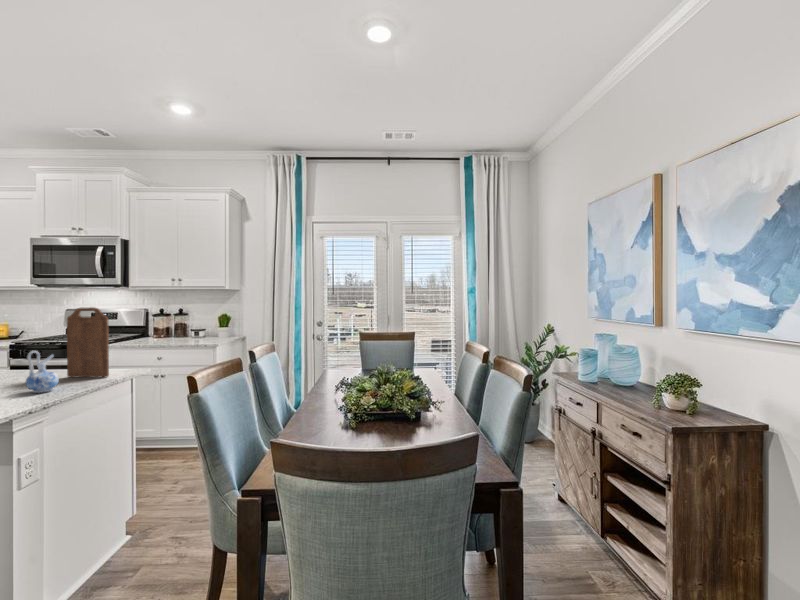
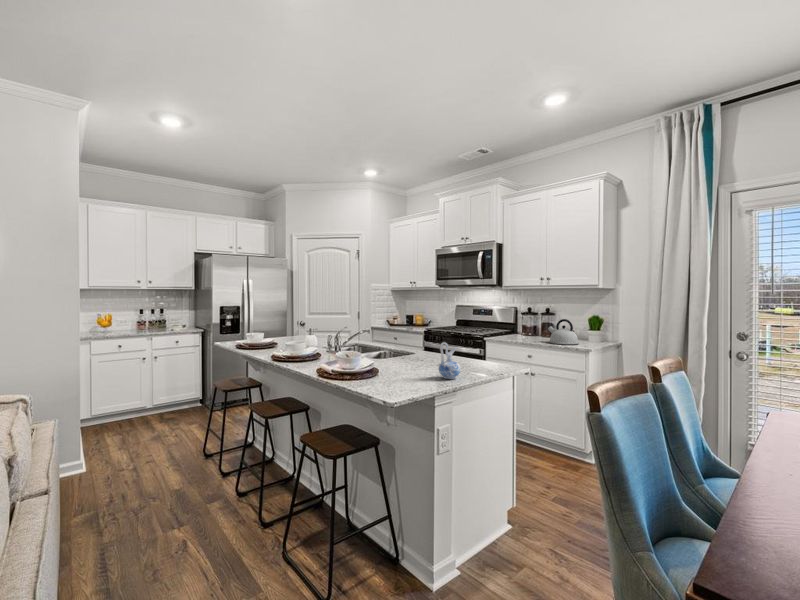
cutting board: present [67,307,109,377] -> none [464,306,496,372]
kettle: none [179,319,210,343] -> present [548,319,578,344]

